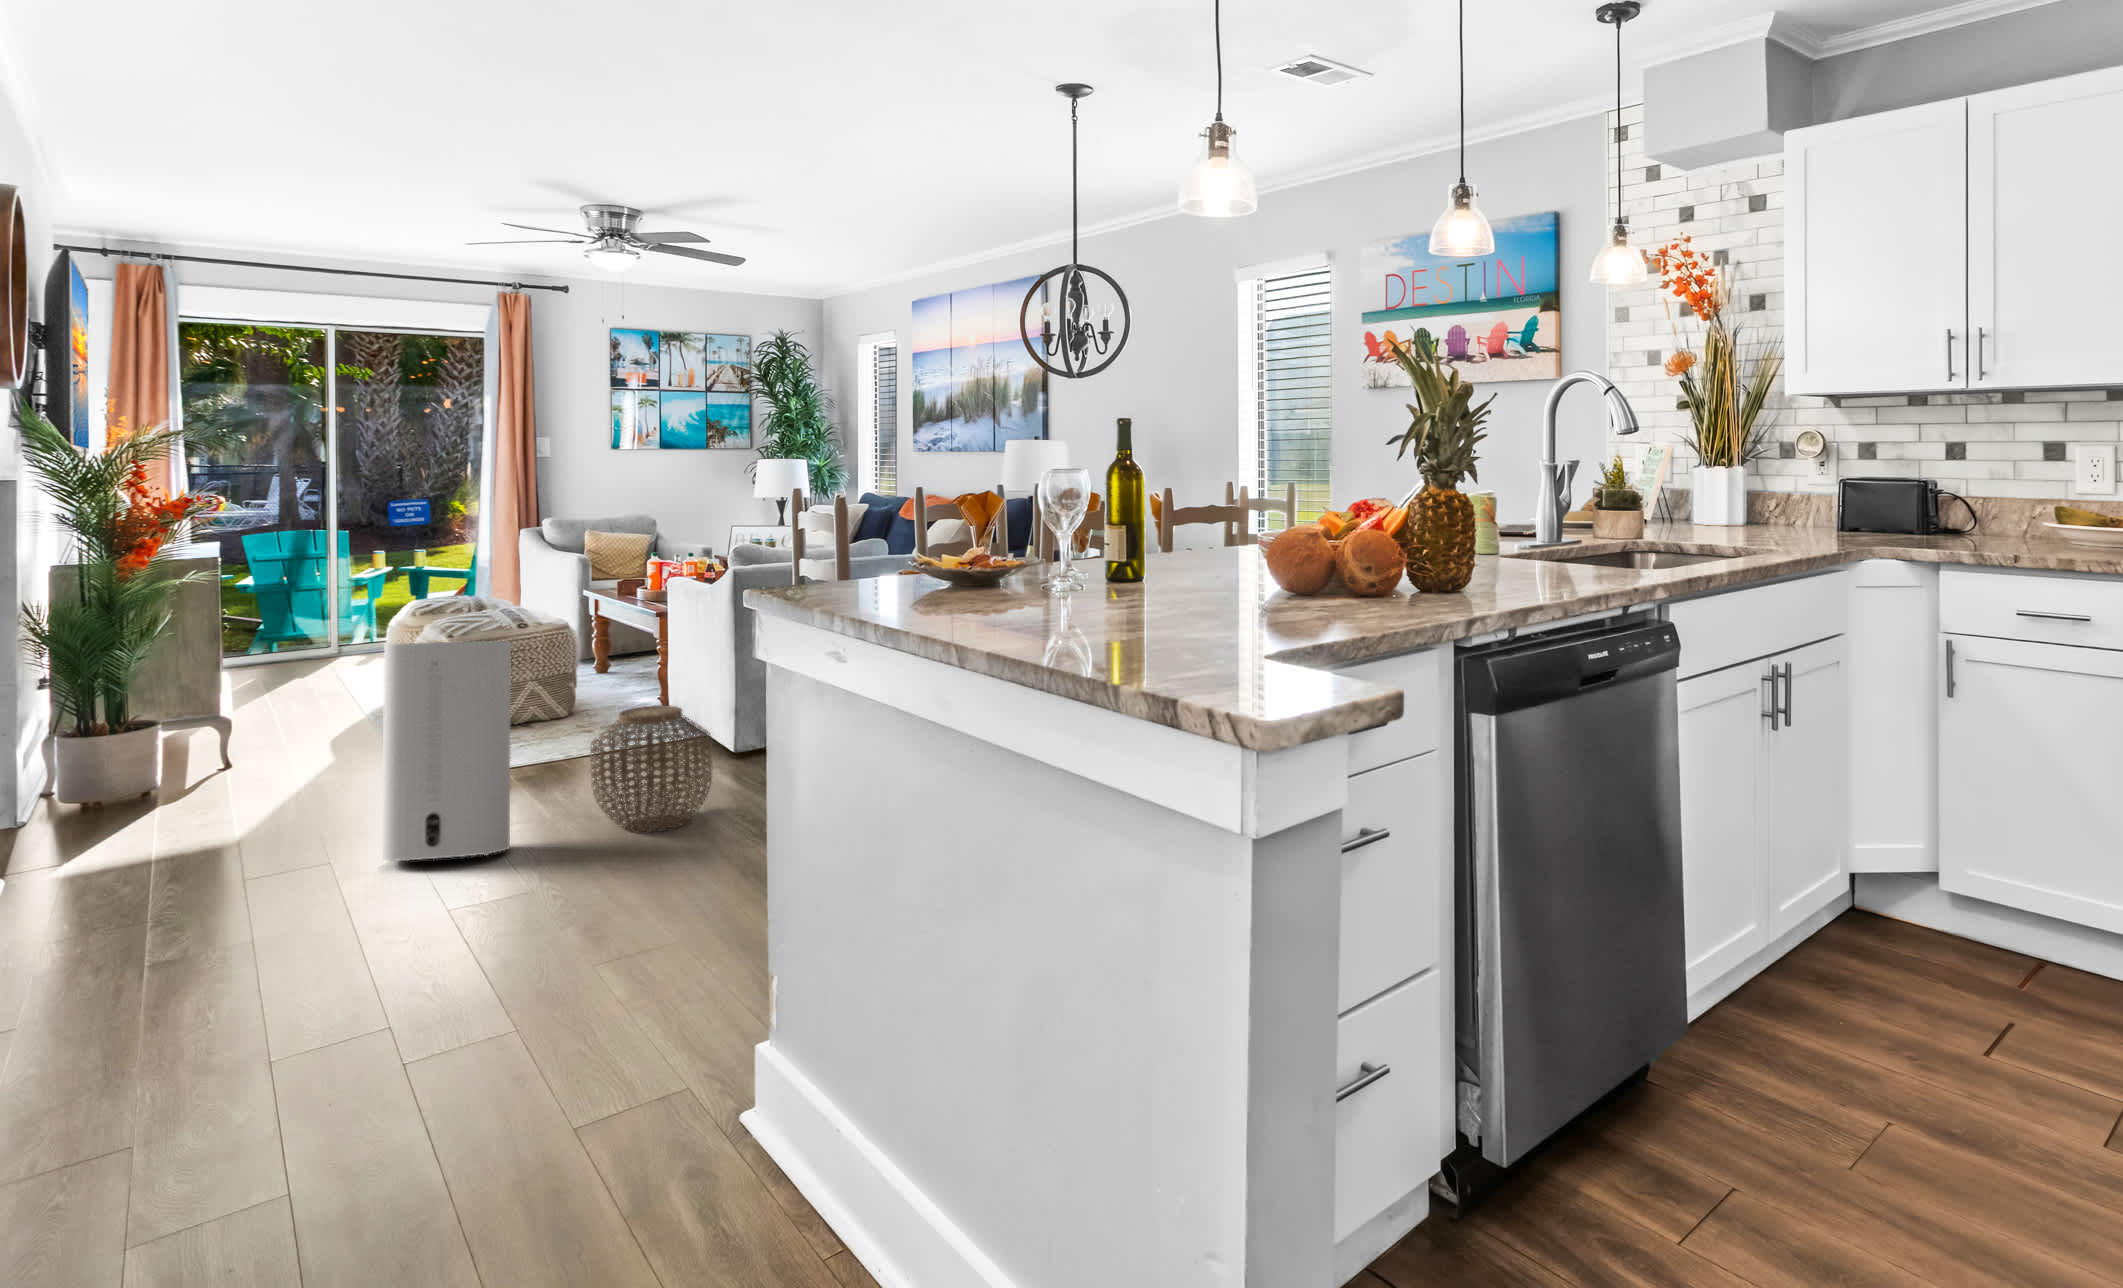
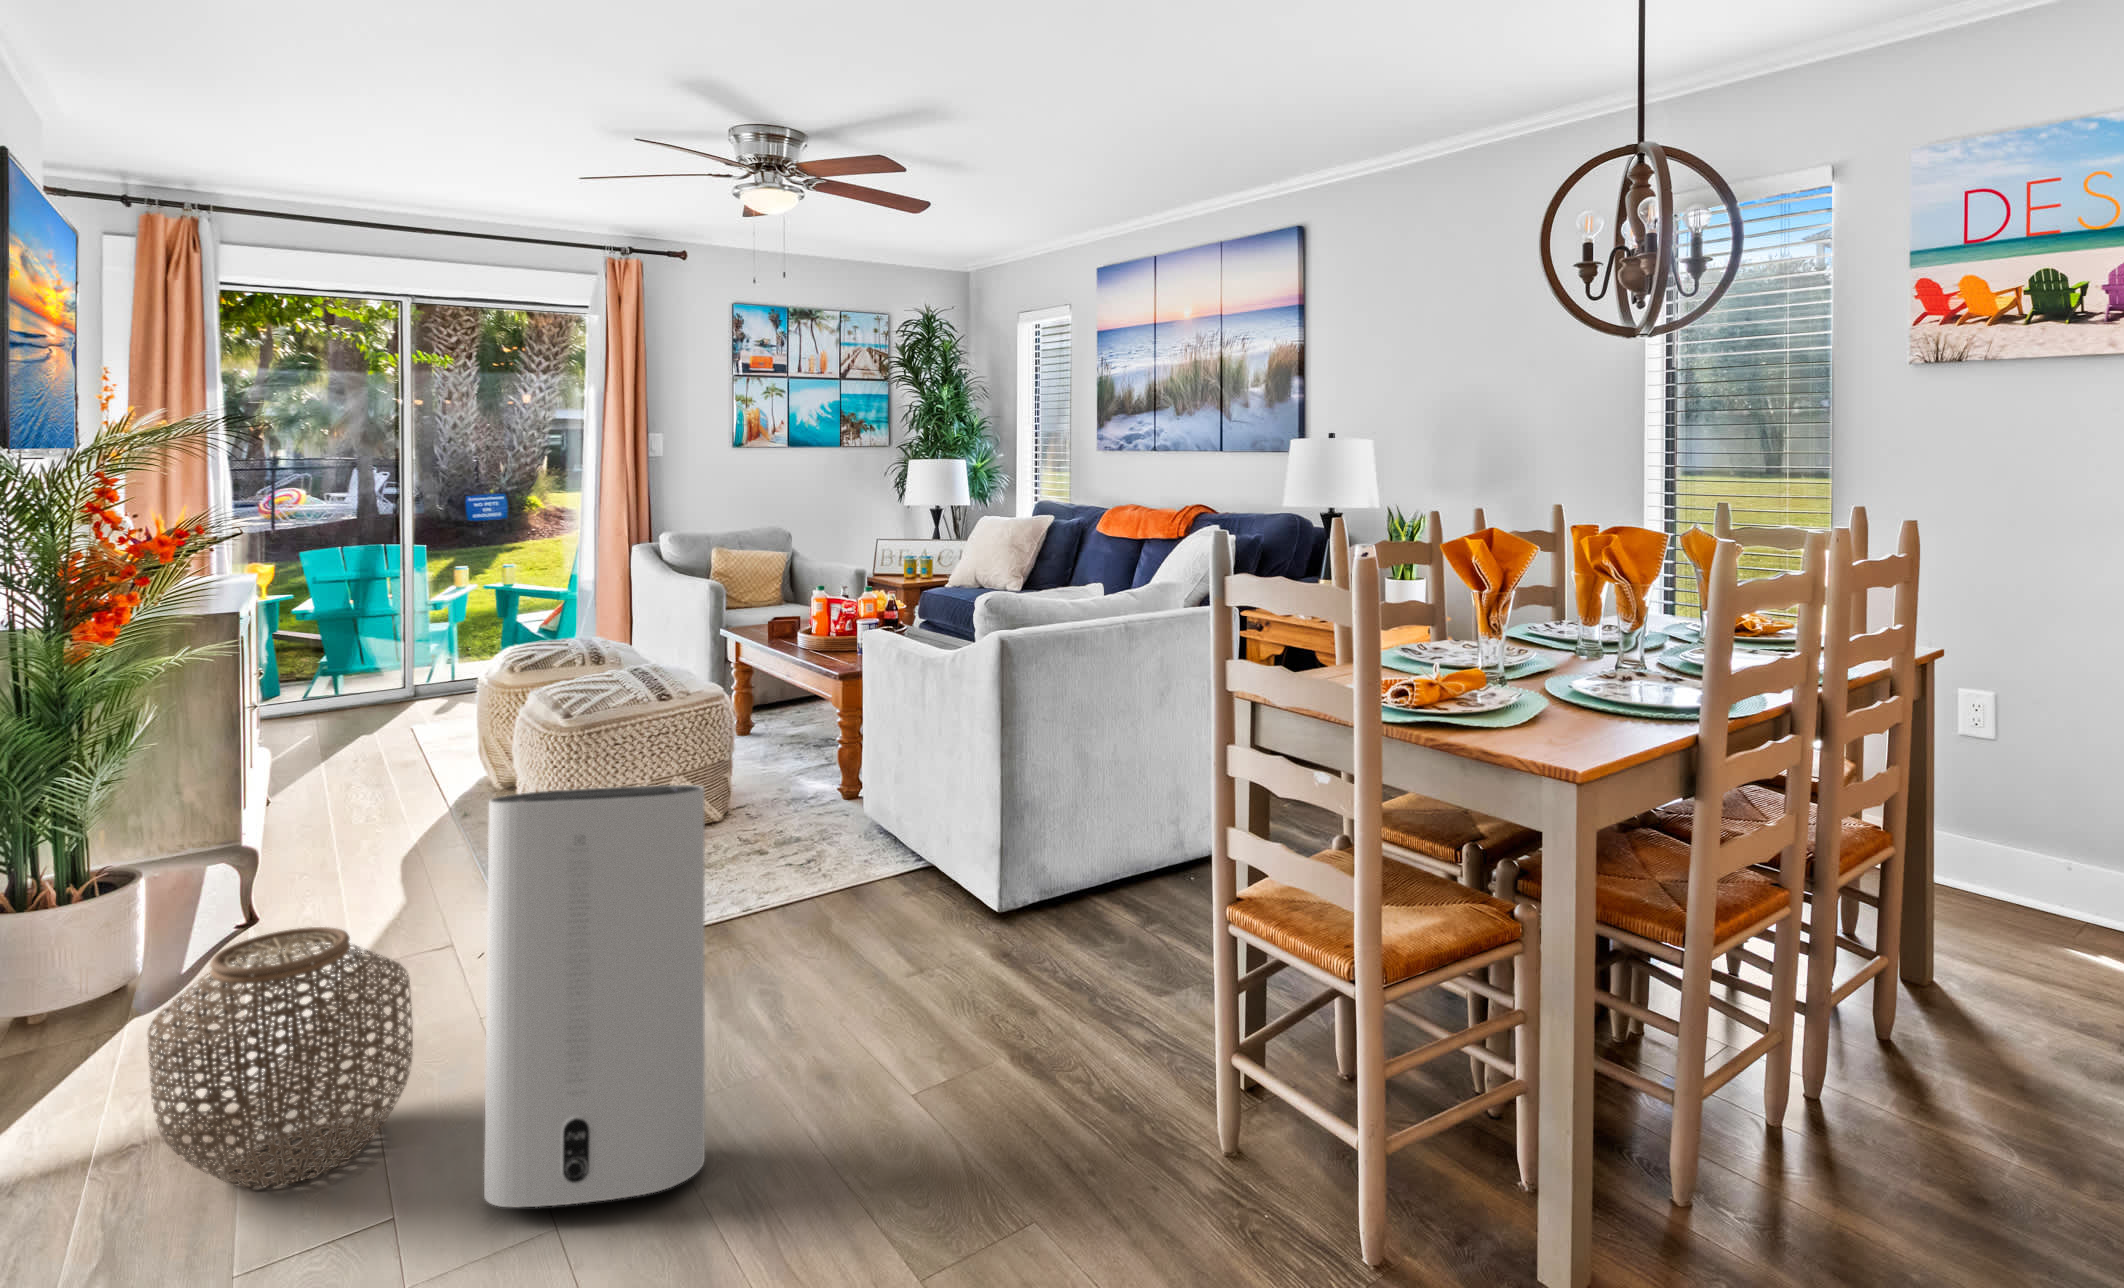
woven basket: present [590,705,712,832] -> present [147,927,413,1188]

